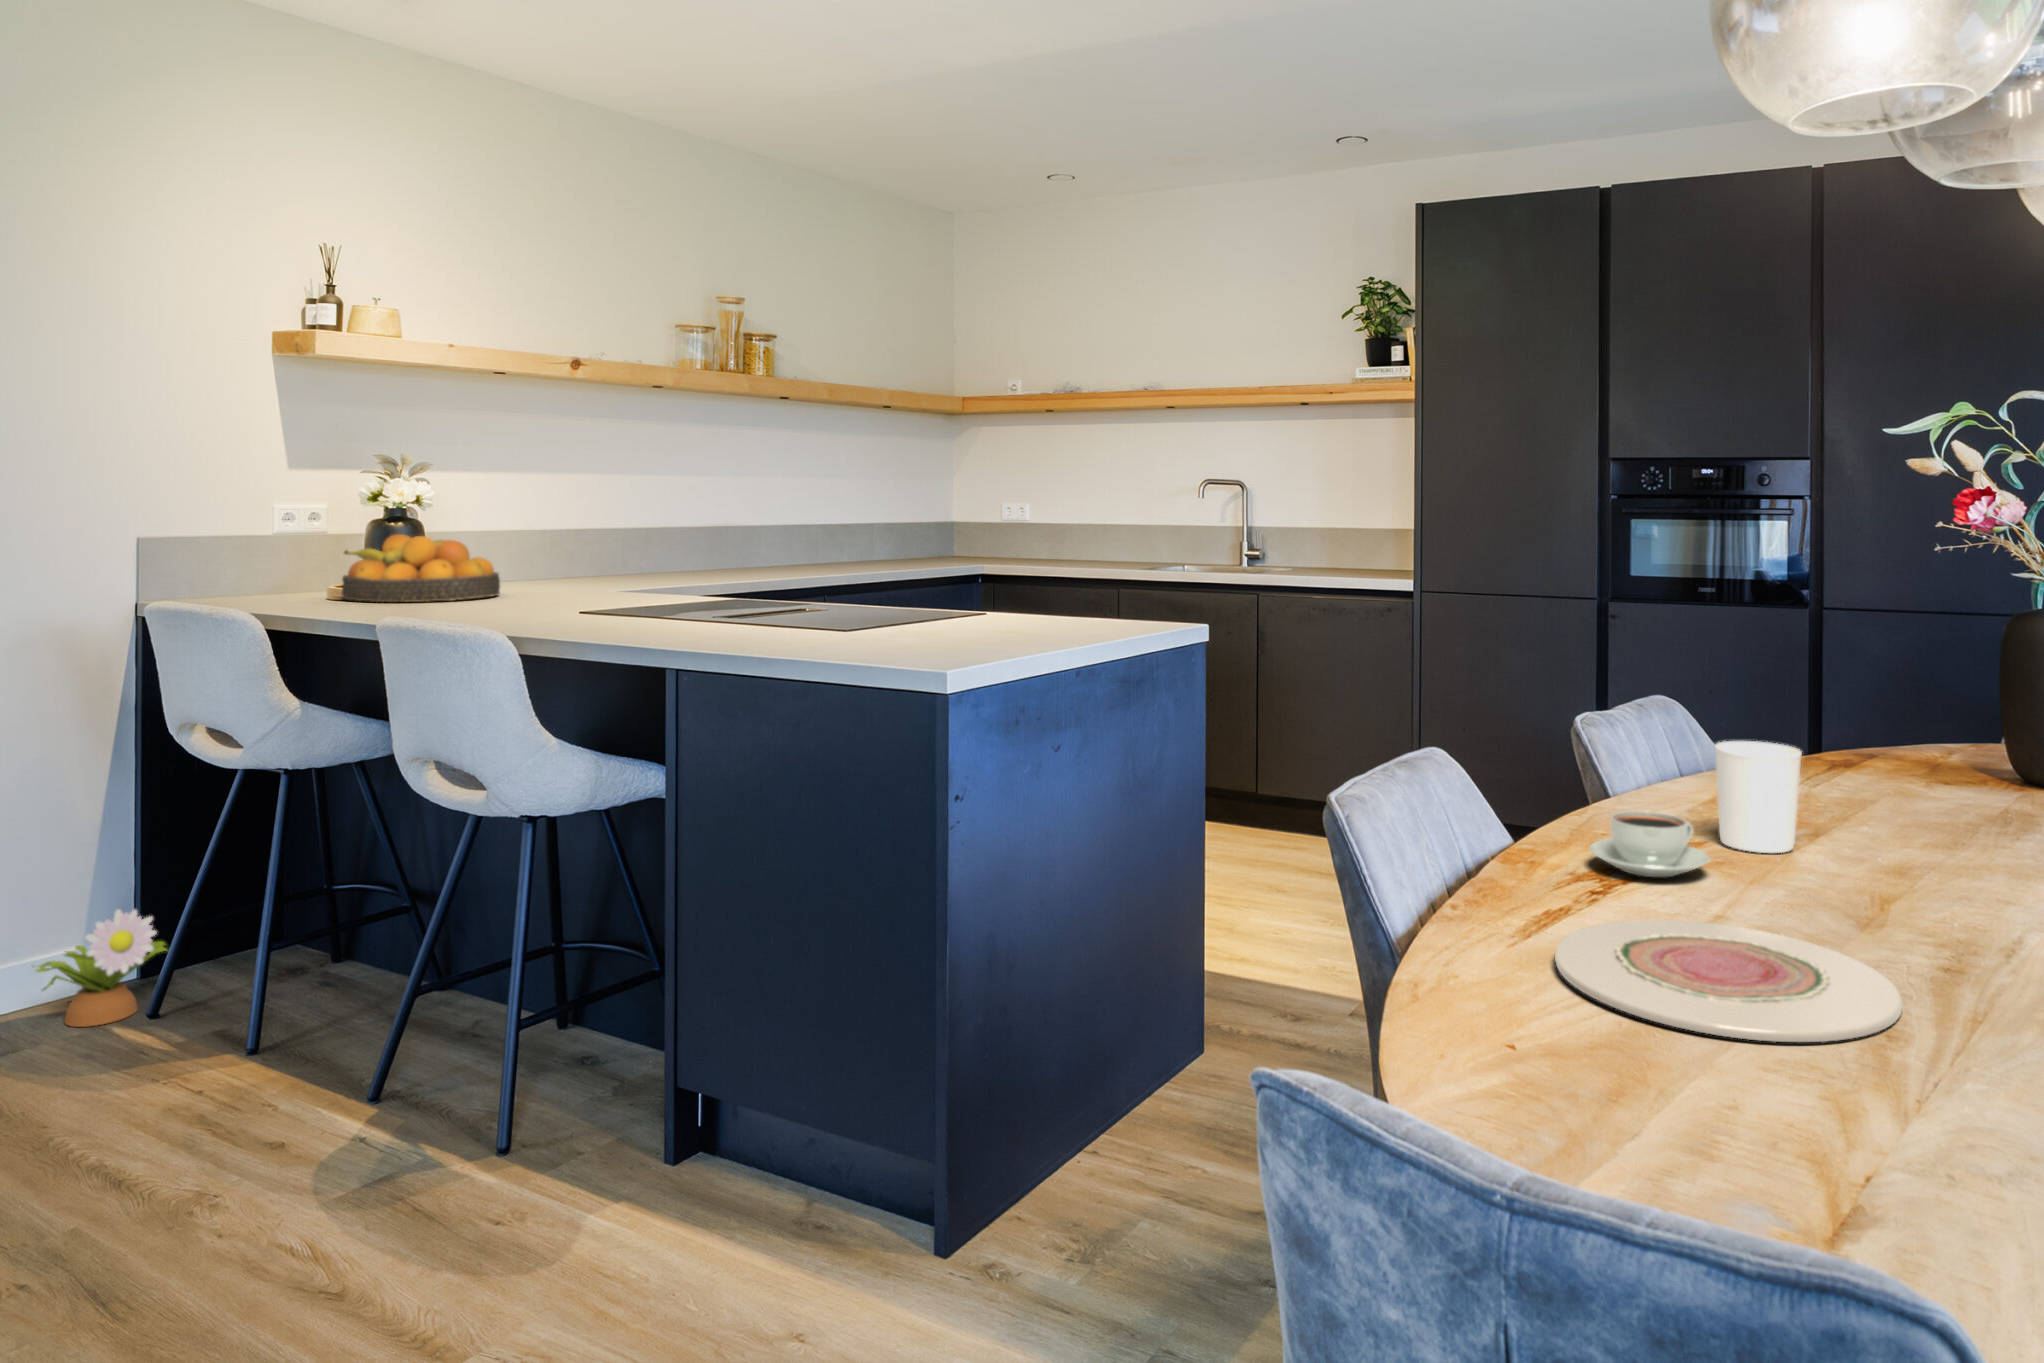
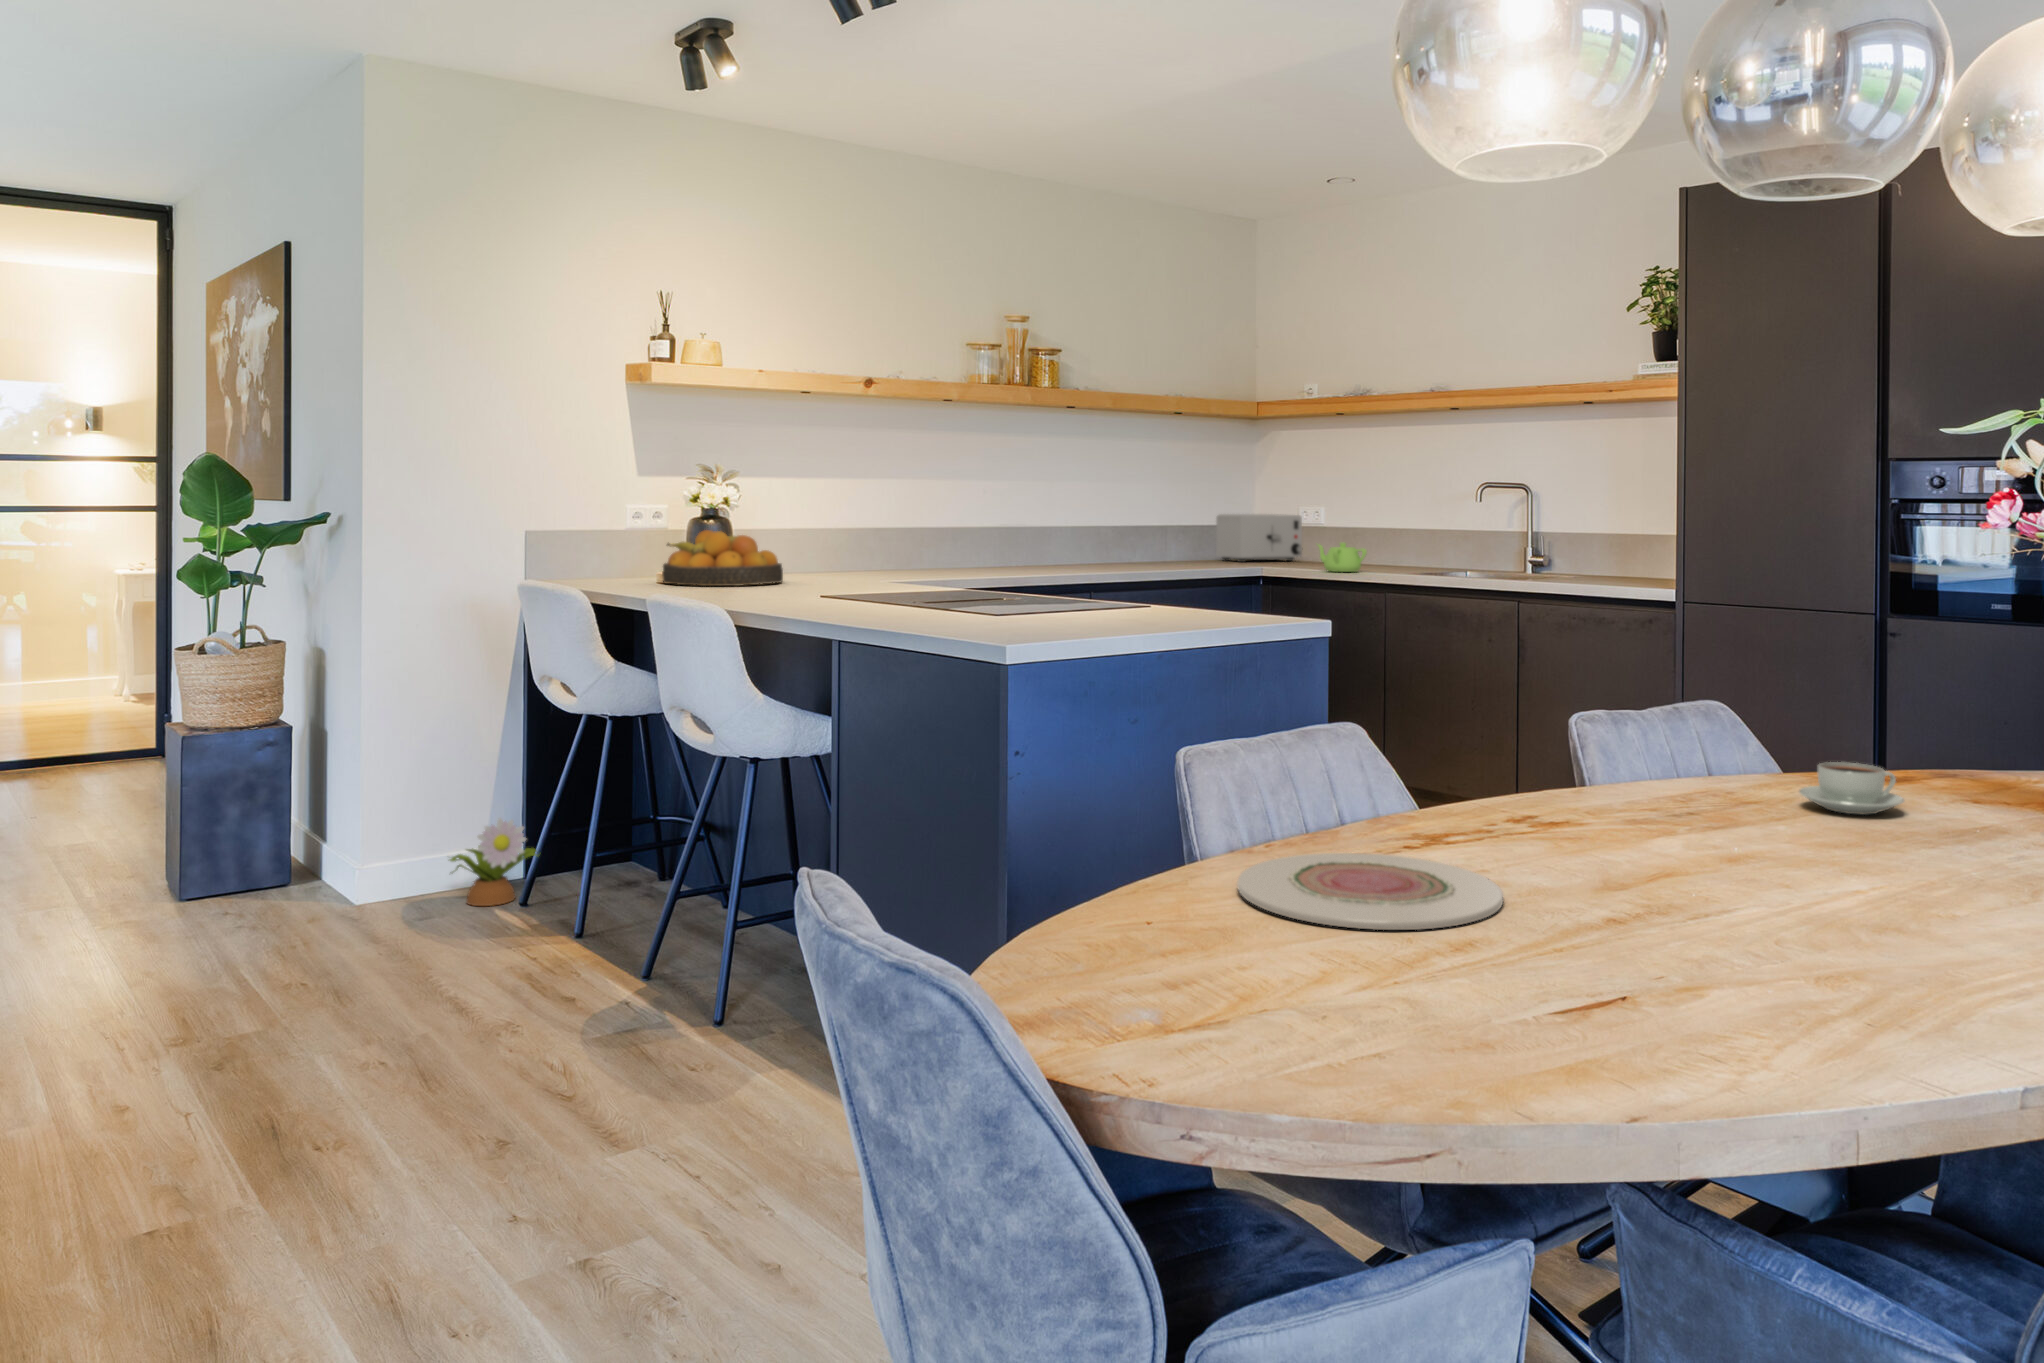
toaster: none [920,510,1006,558] -> present [1216,514,1302,562]
teapot: none [1044,538,1096,567] -> present [1318,543,1367,572]
candle holder: present [1714,741,1802,853] -> none [1580,726,1659,829]
coffee cup: present [1589,811,1710,877] -> present [1799,762,1904,814]

